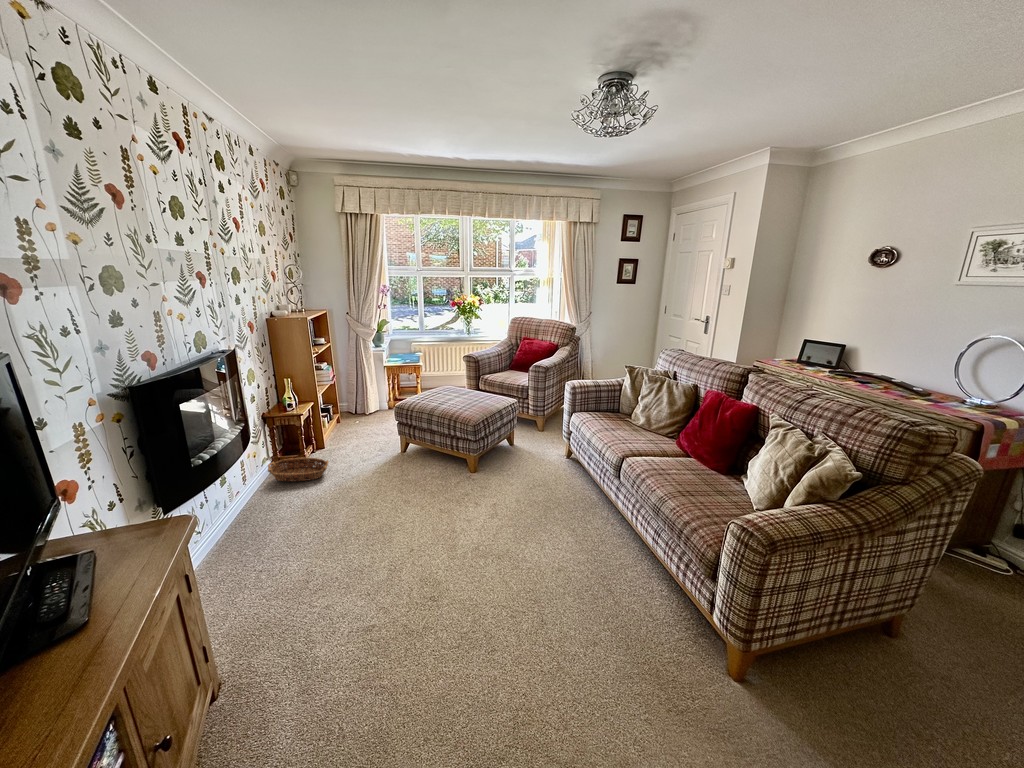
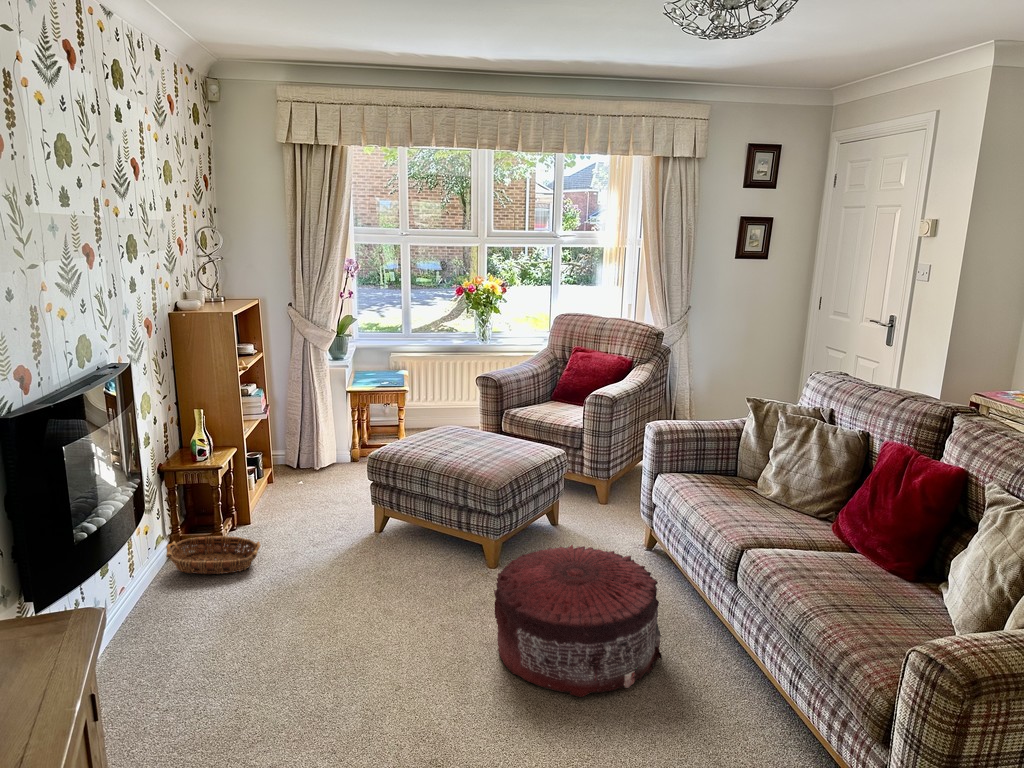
pouf: none [472,457,575,551] -> present [494,545,662,697]

